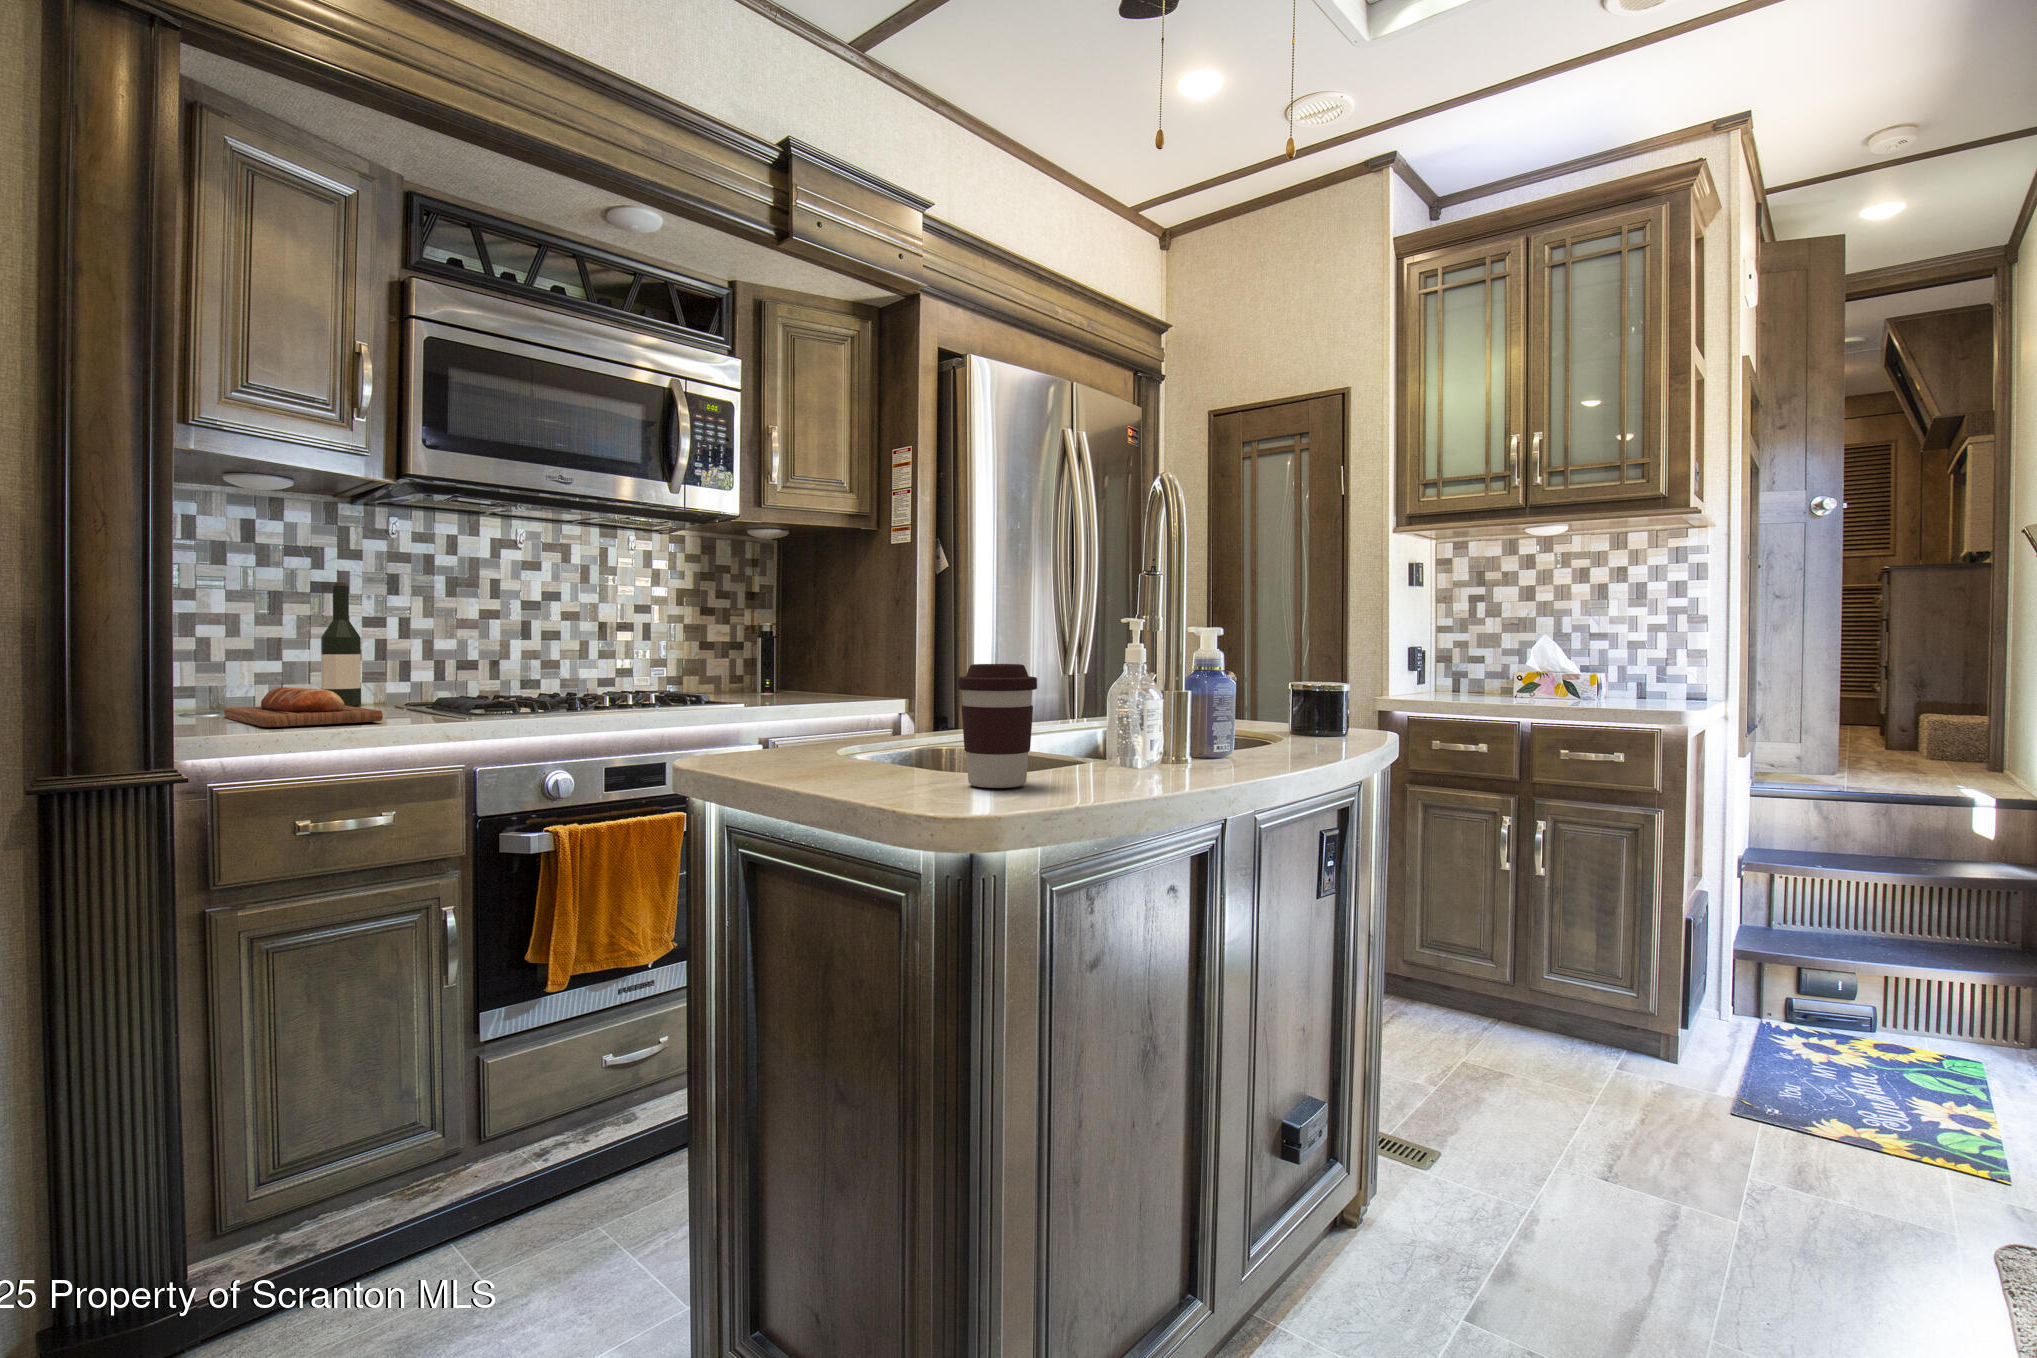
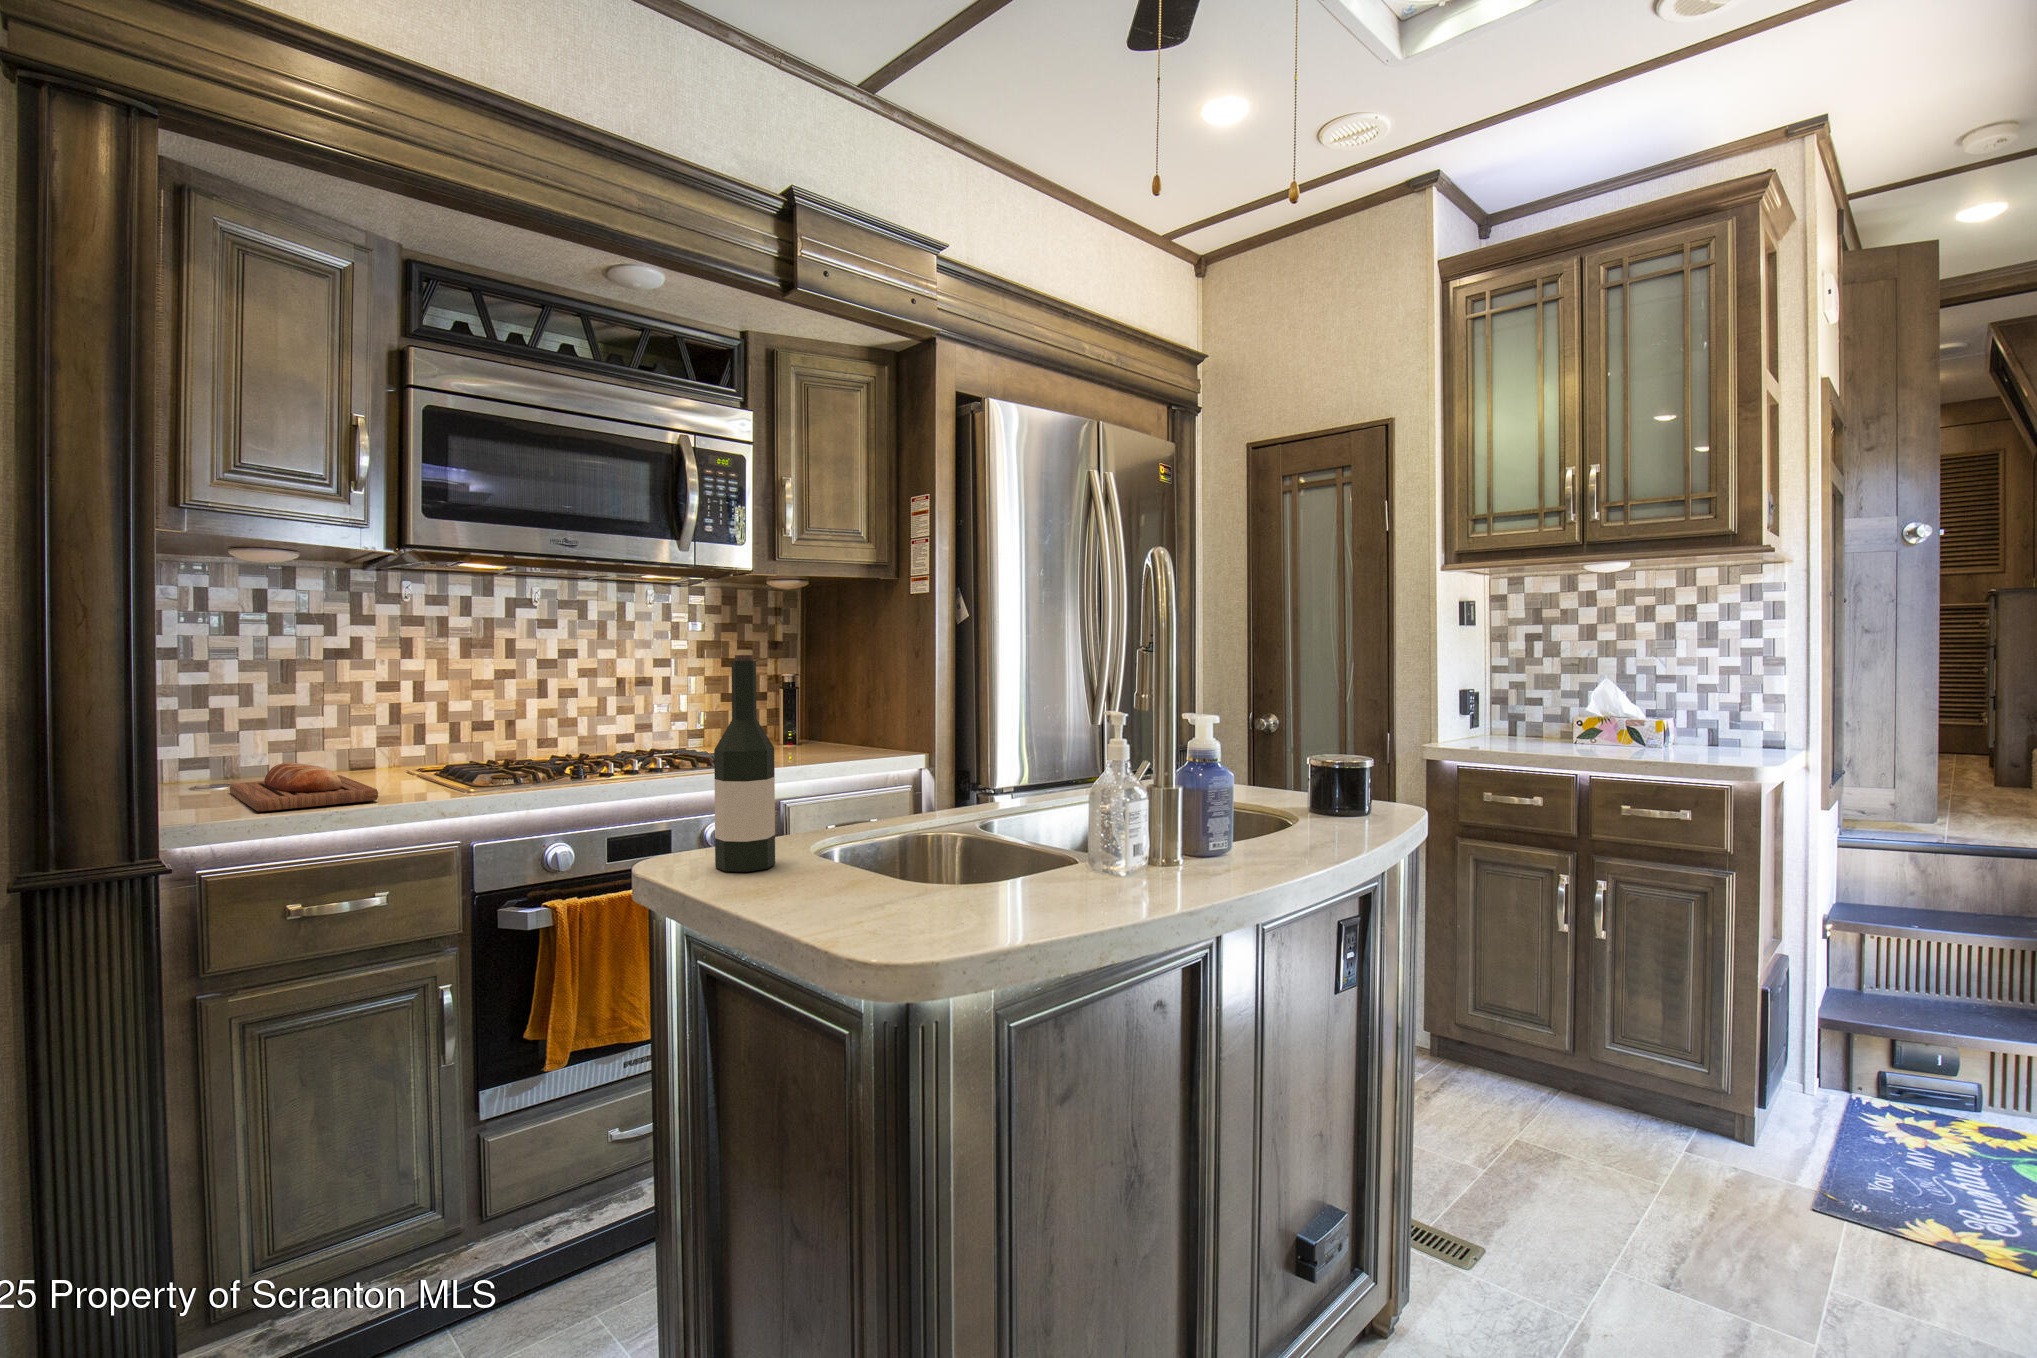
wine bottle: present [321,582,361,706] -> present [714,655,775,872]
coffee cup: present [957,664,1037,788] -> none [913,785,999,925]

